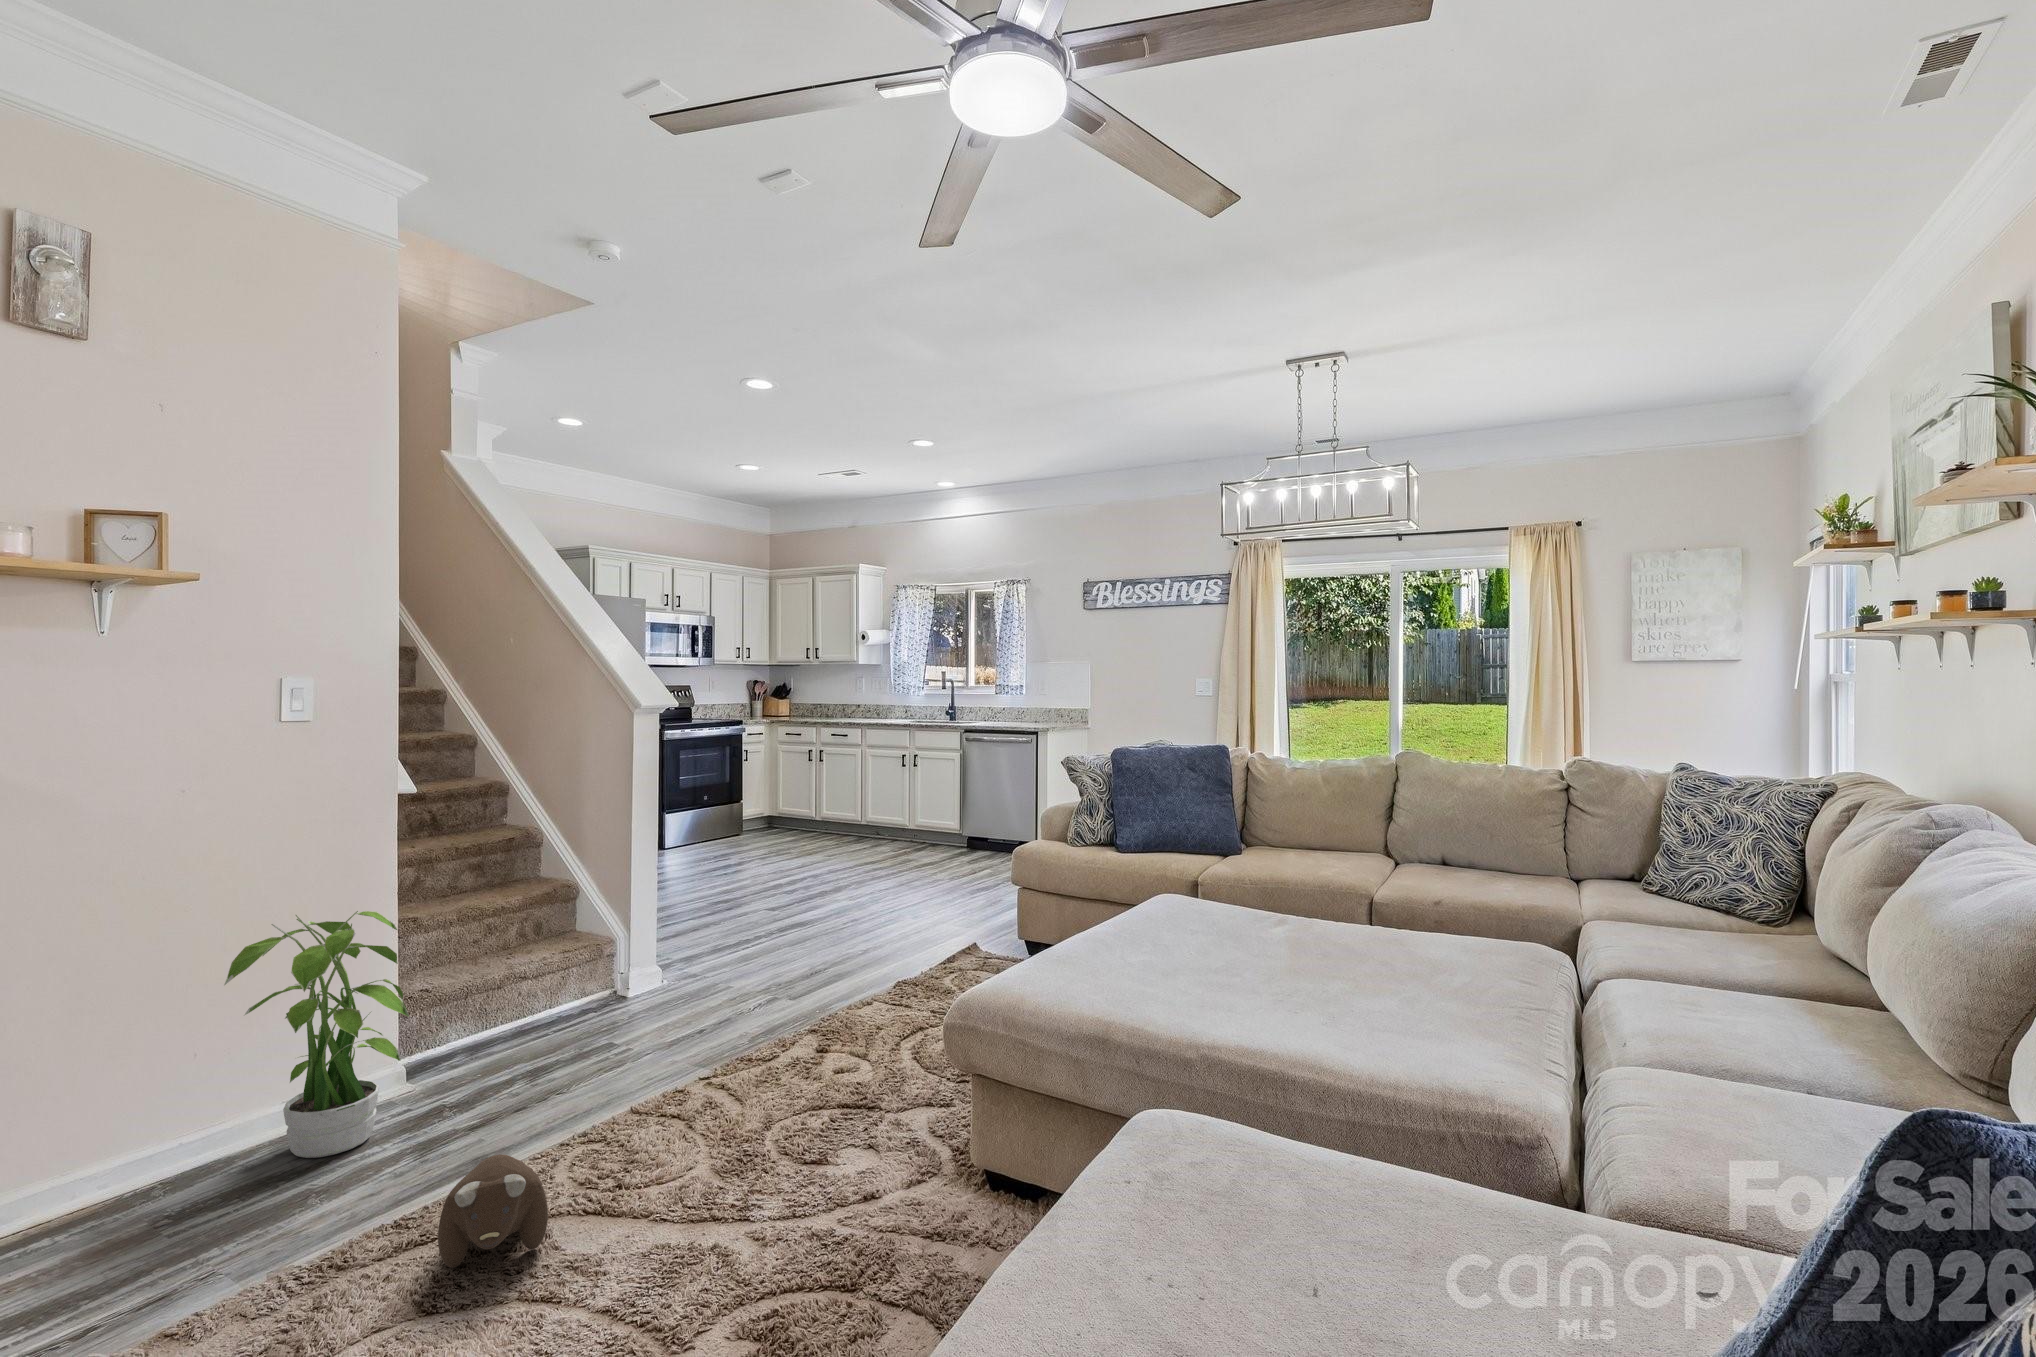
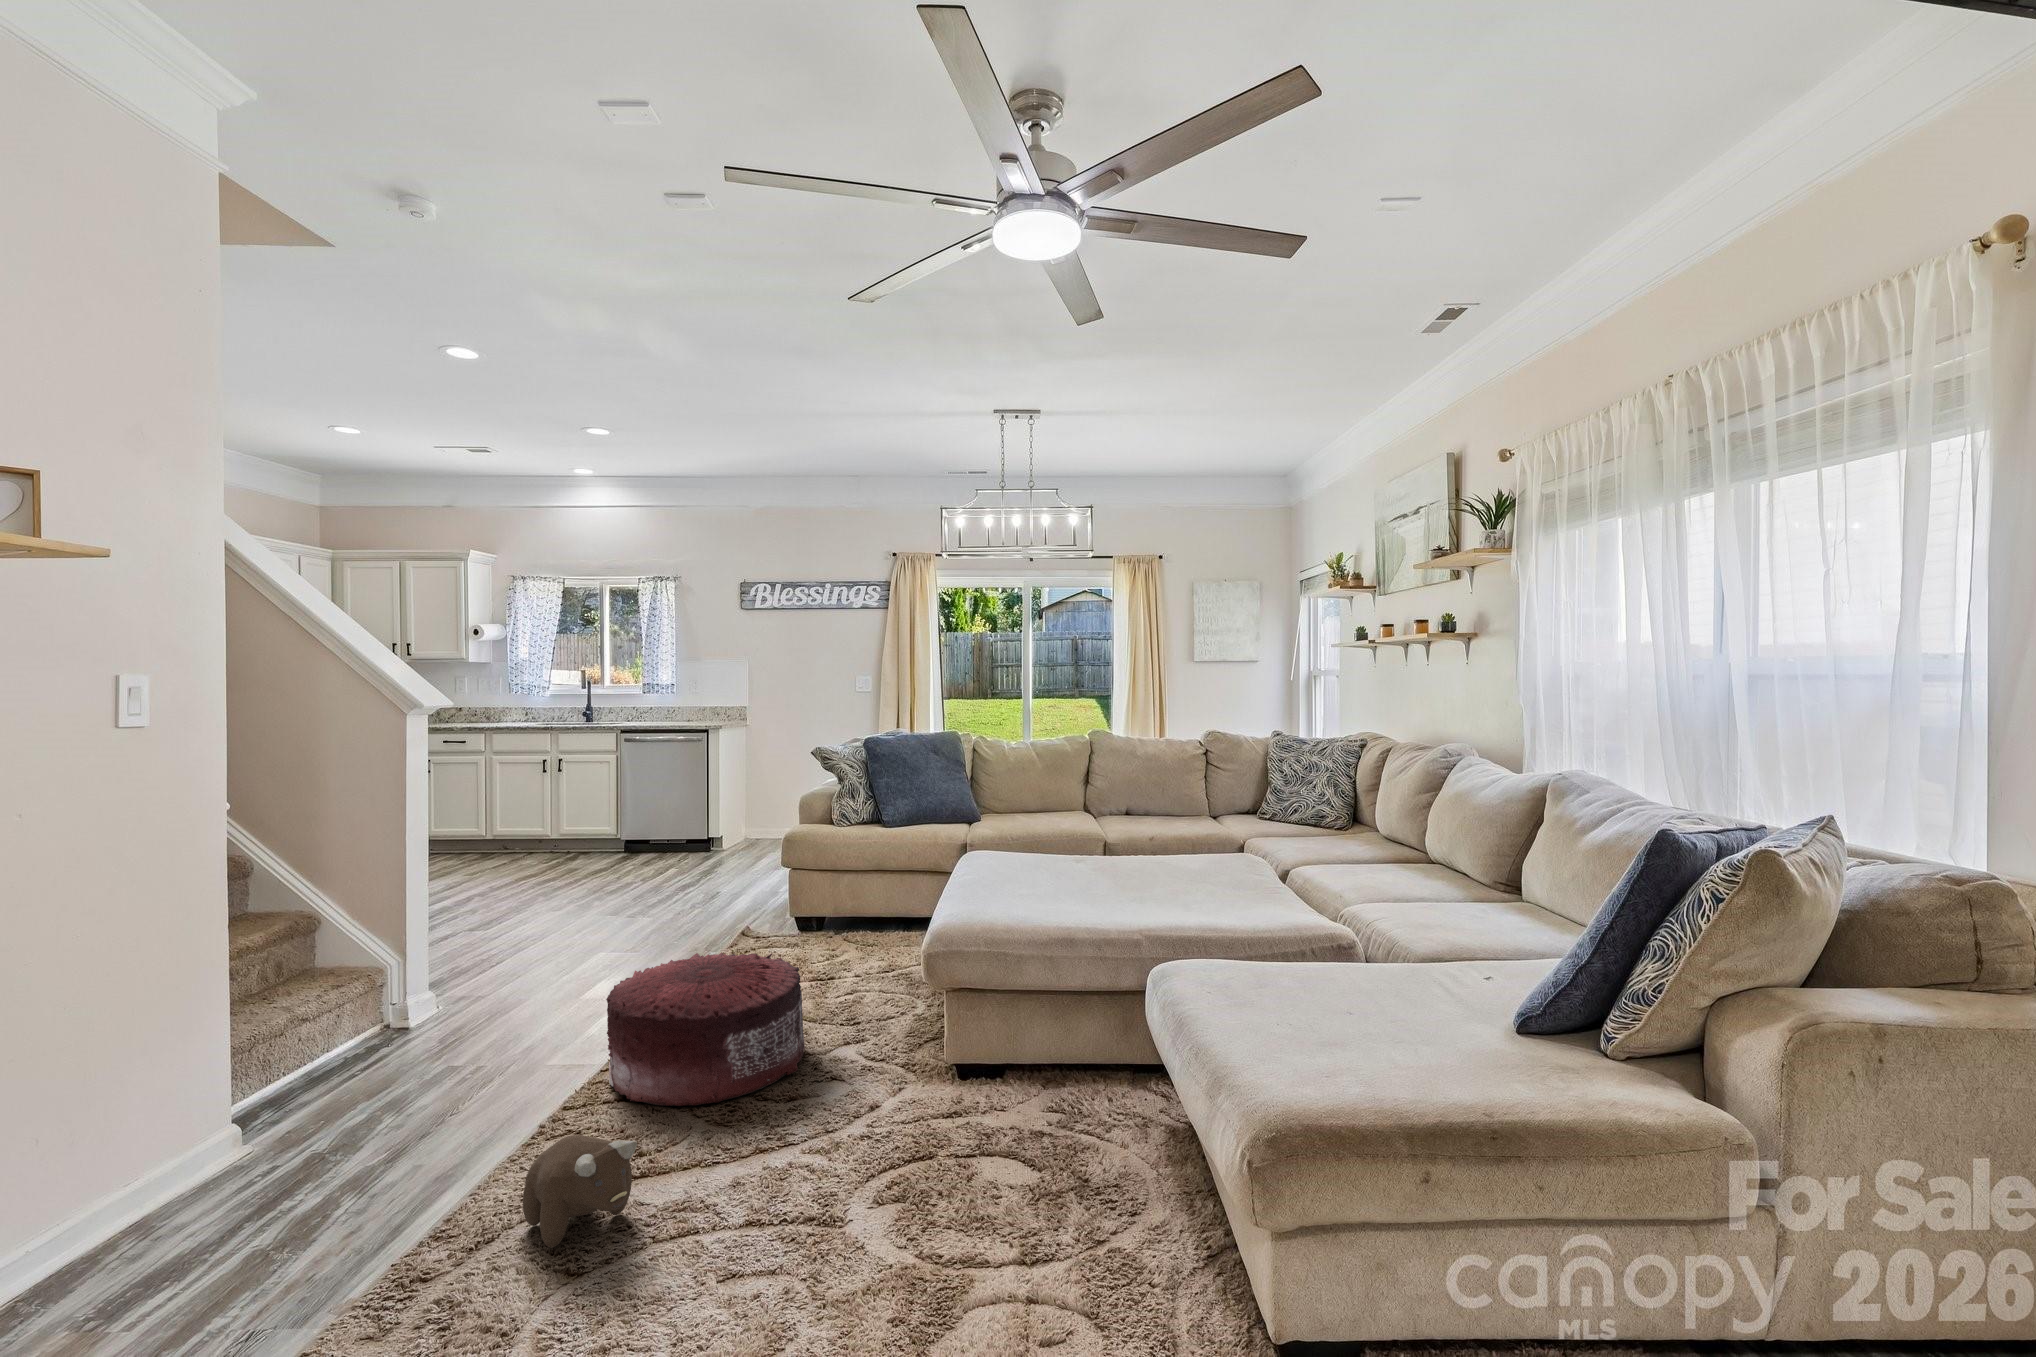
potted plant: present [224,911,409,1158] -> none [90,940,331,1233]
pouf: none [673,973,884,1144] -> present [606,953,805,1106]

